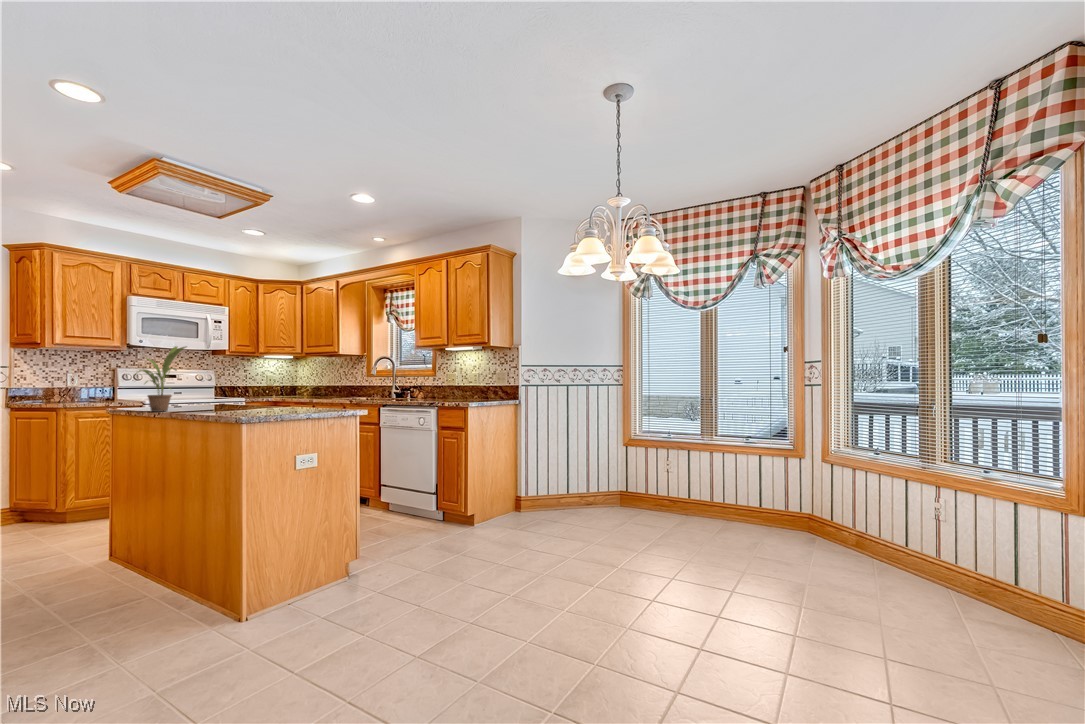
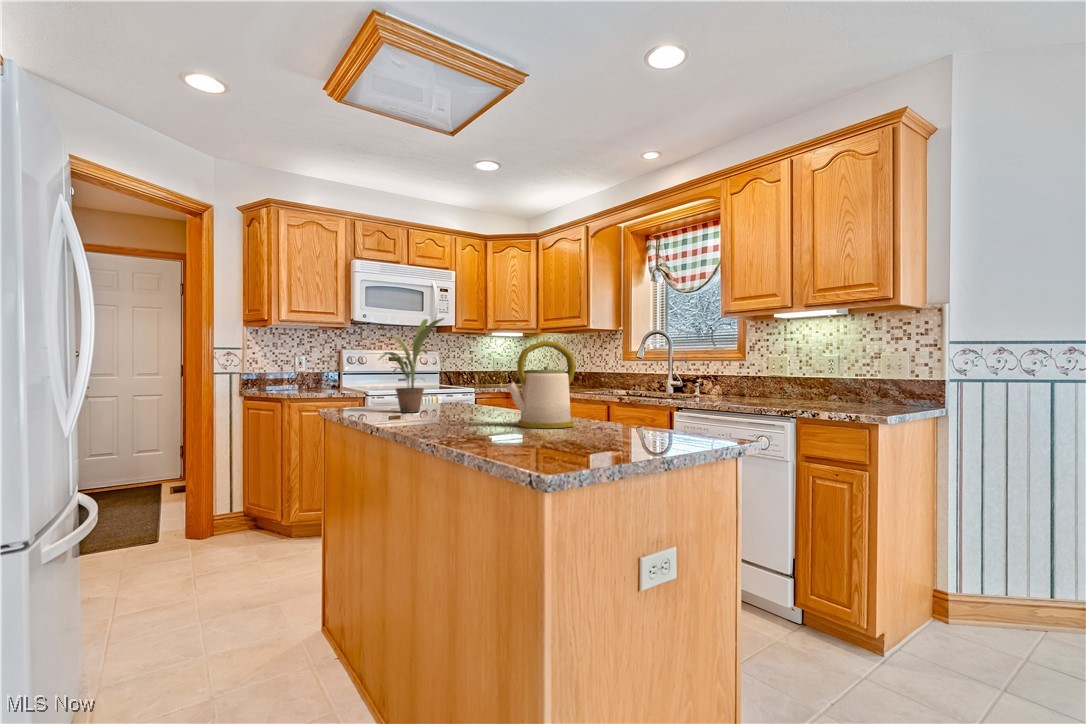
kettle: none [222,362,273,416] -> present [507,341,576,428]

